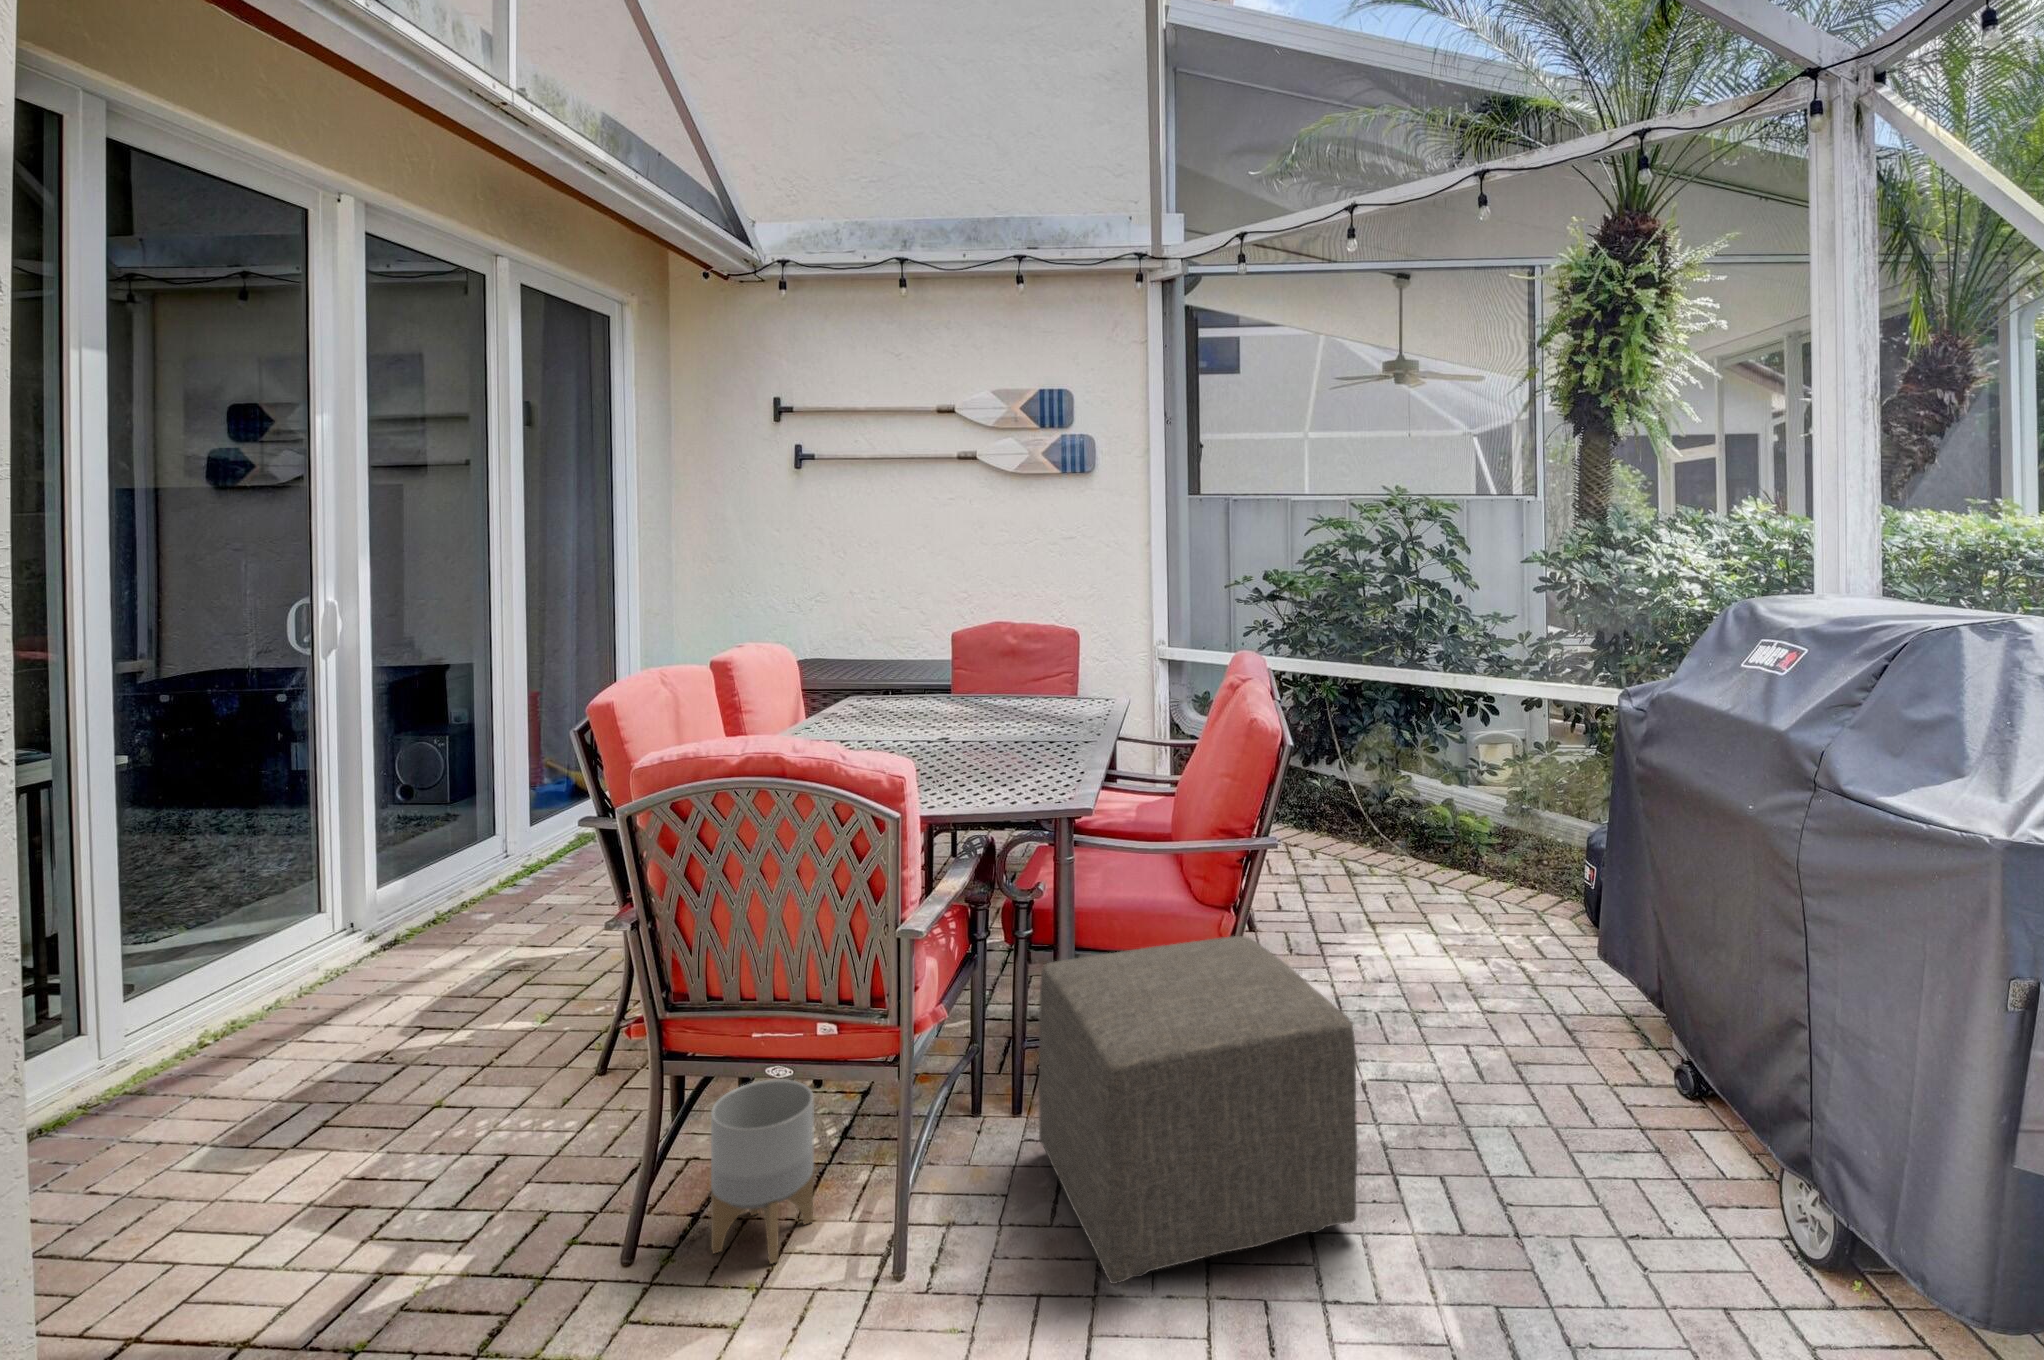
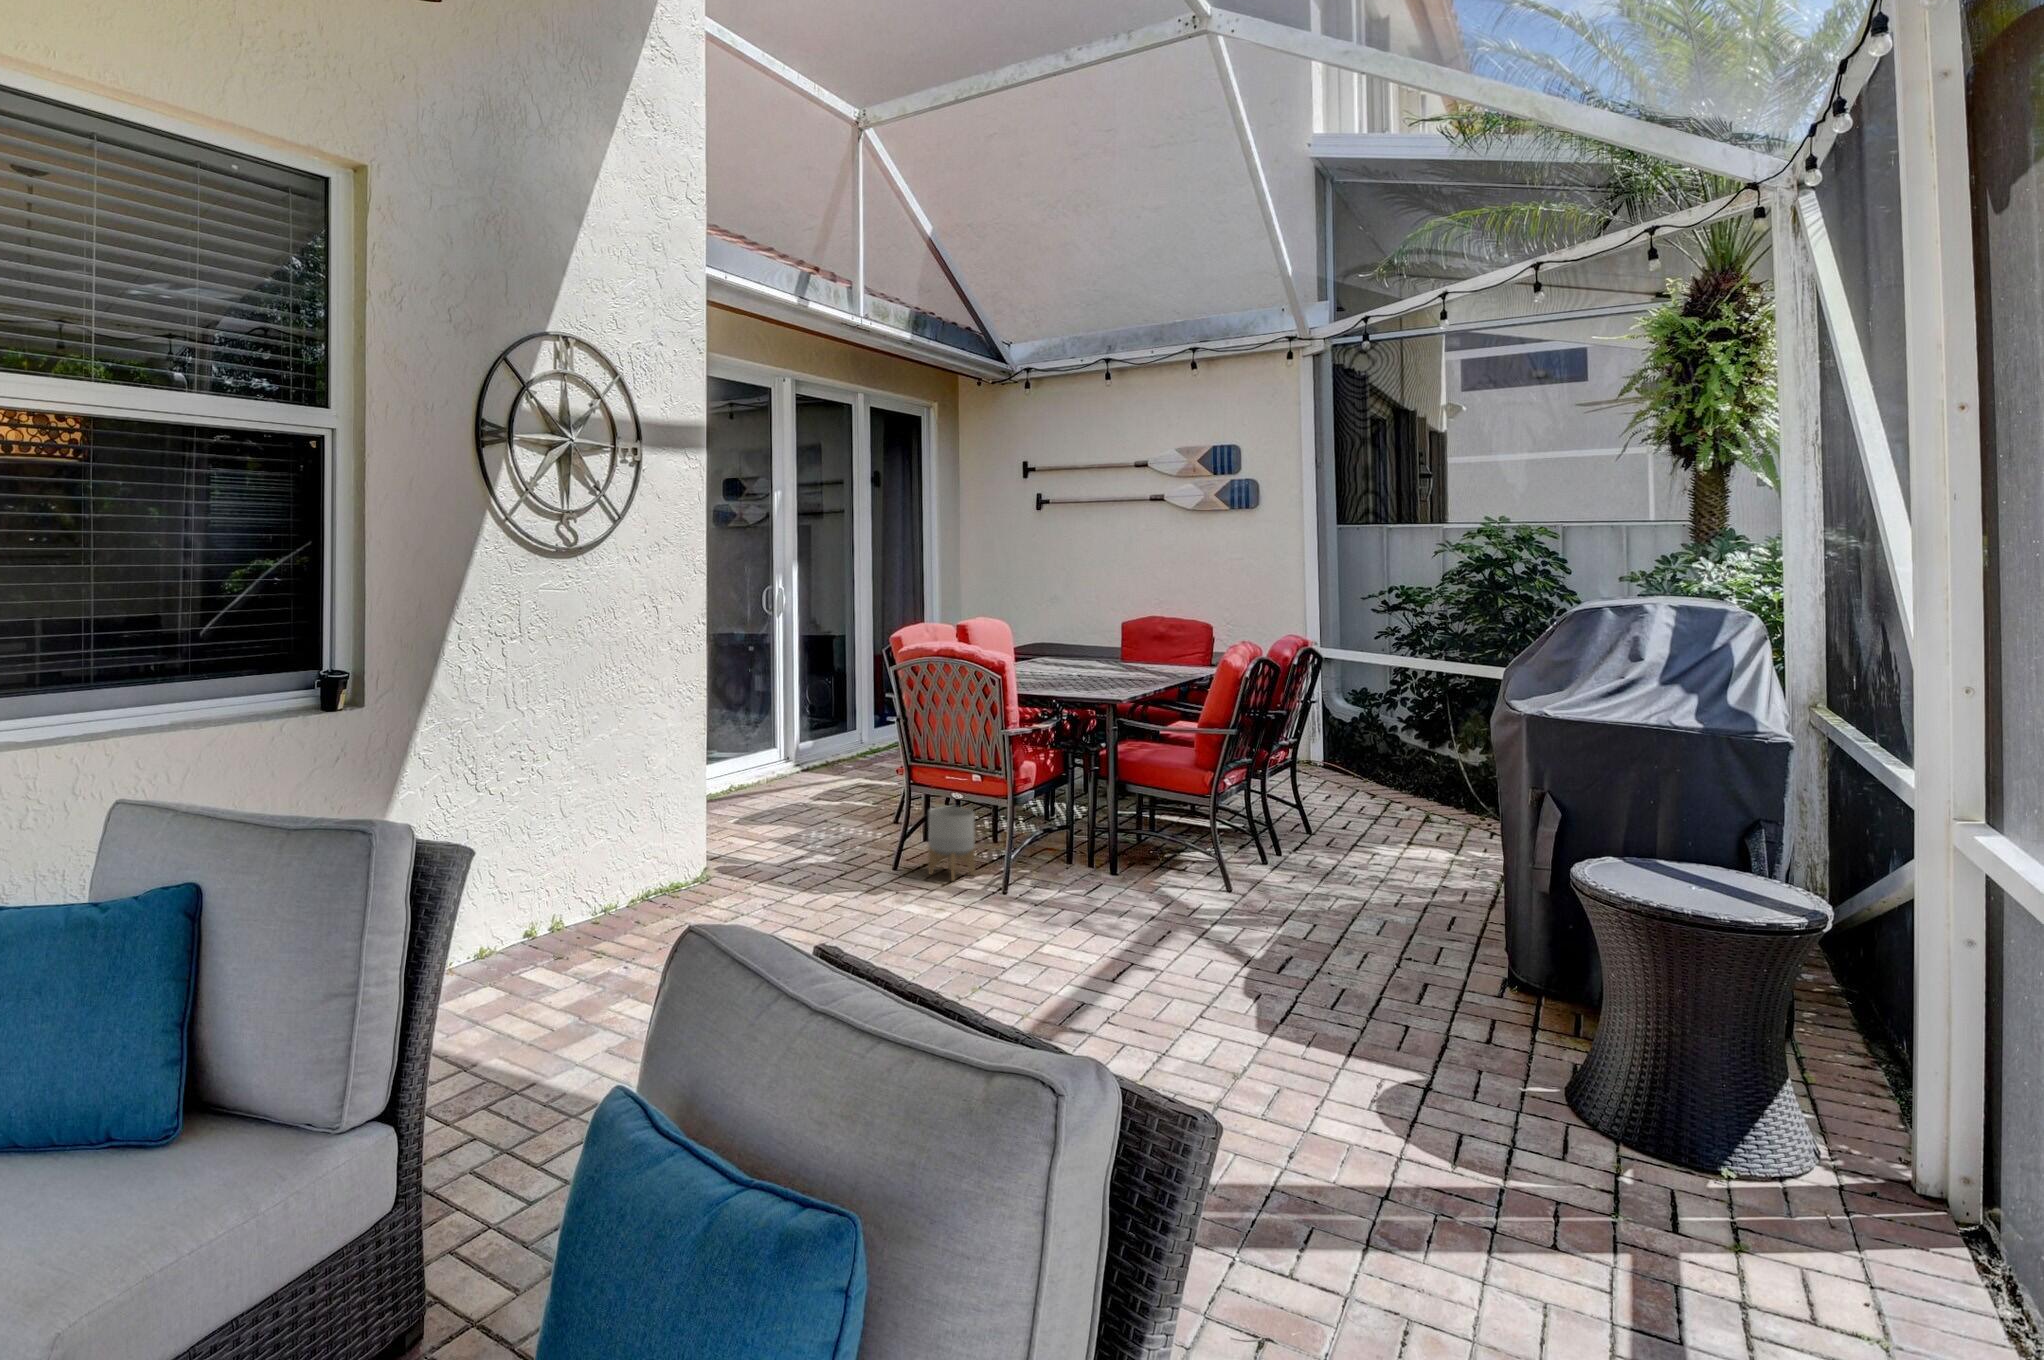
ottoman: present [1039,936,1357,1284] -> none [1094,775,1244,921]

